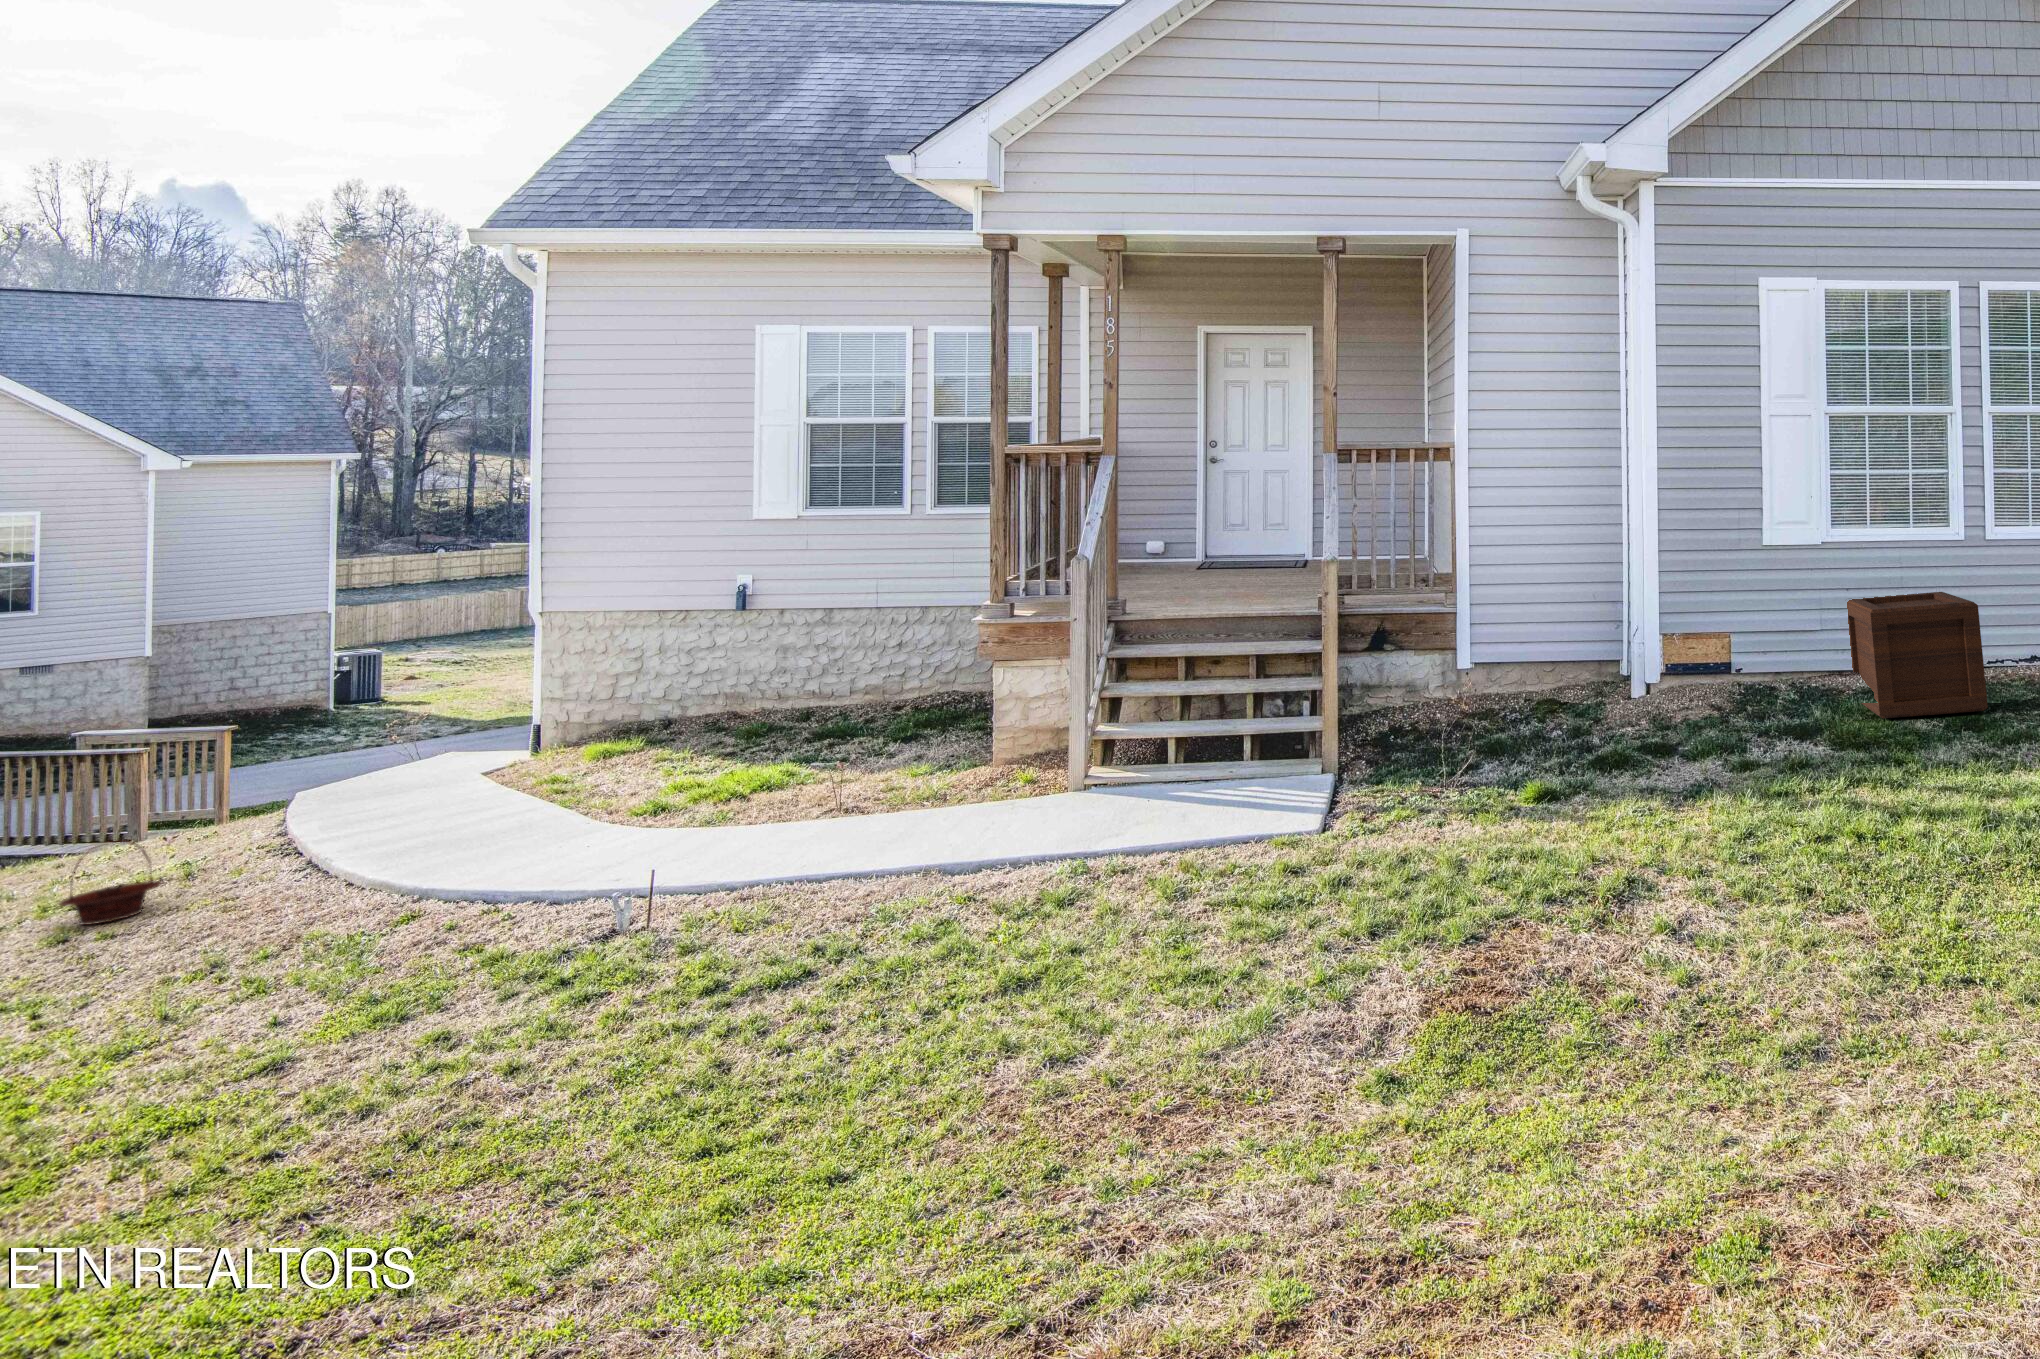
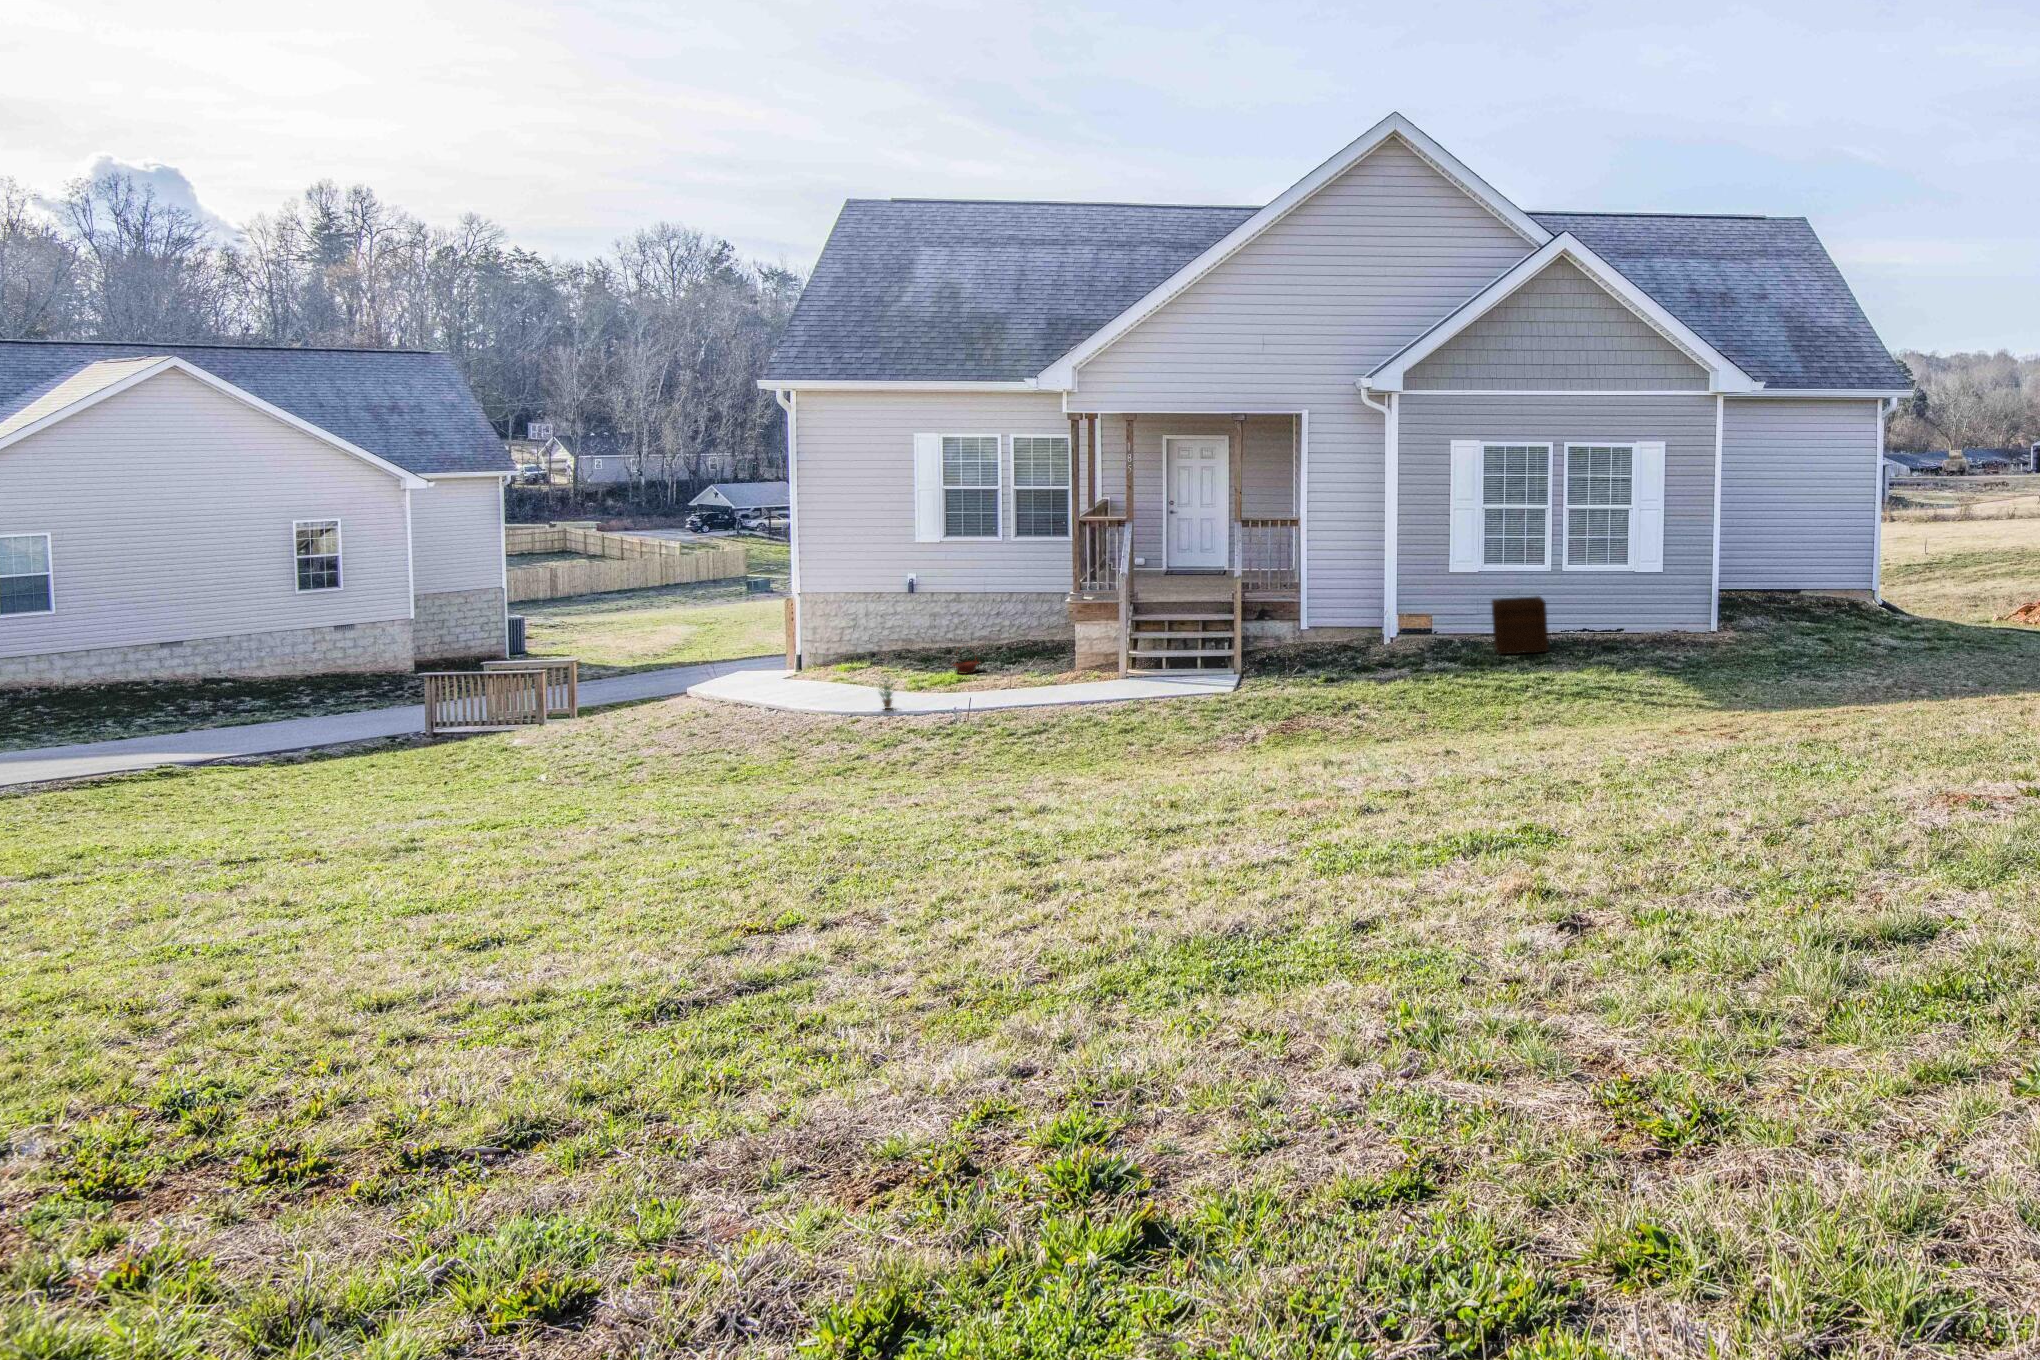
potted plant: none [463,812,520,902] -> present [879,678,892,709]
basket: present [59,842,161,925] -> present [954,646,978,674]

